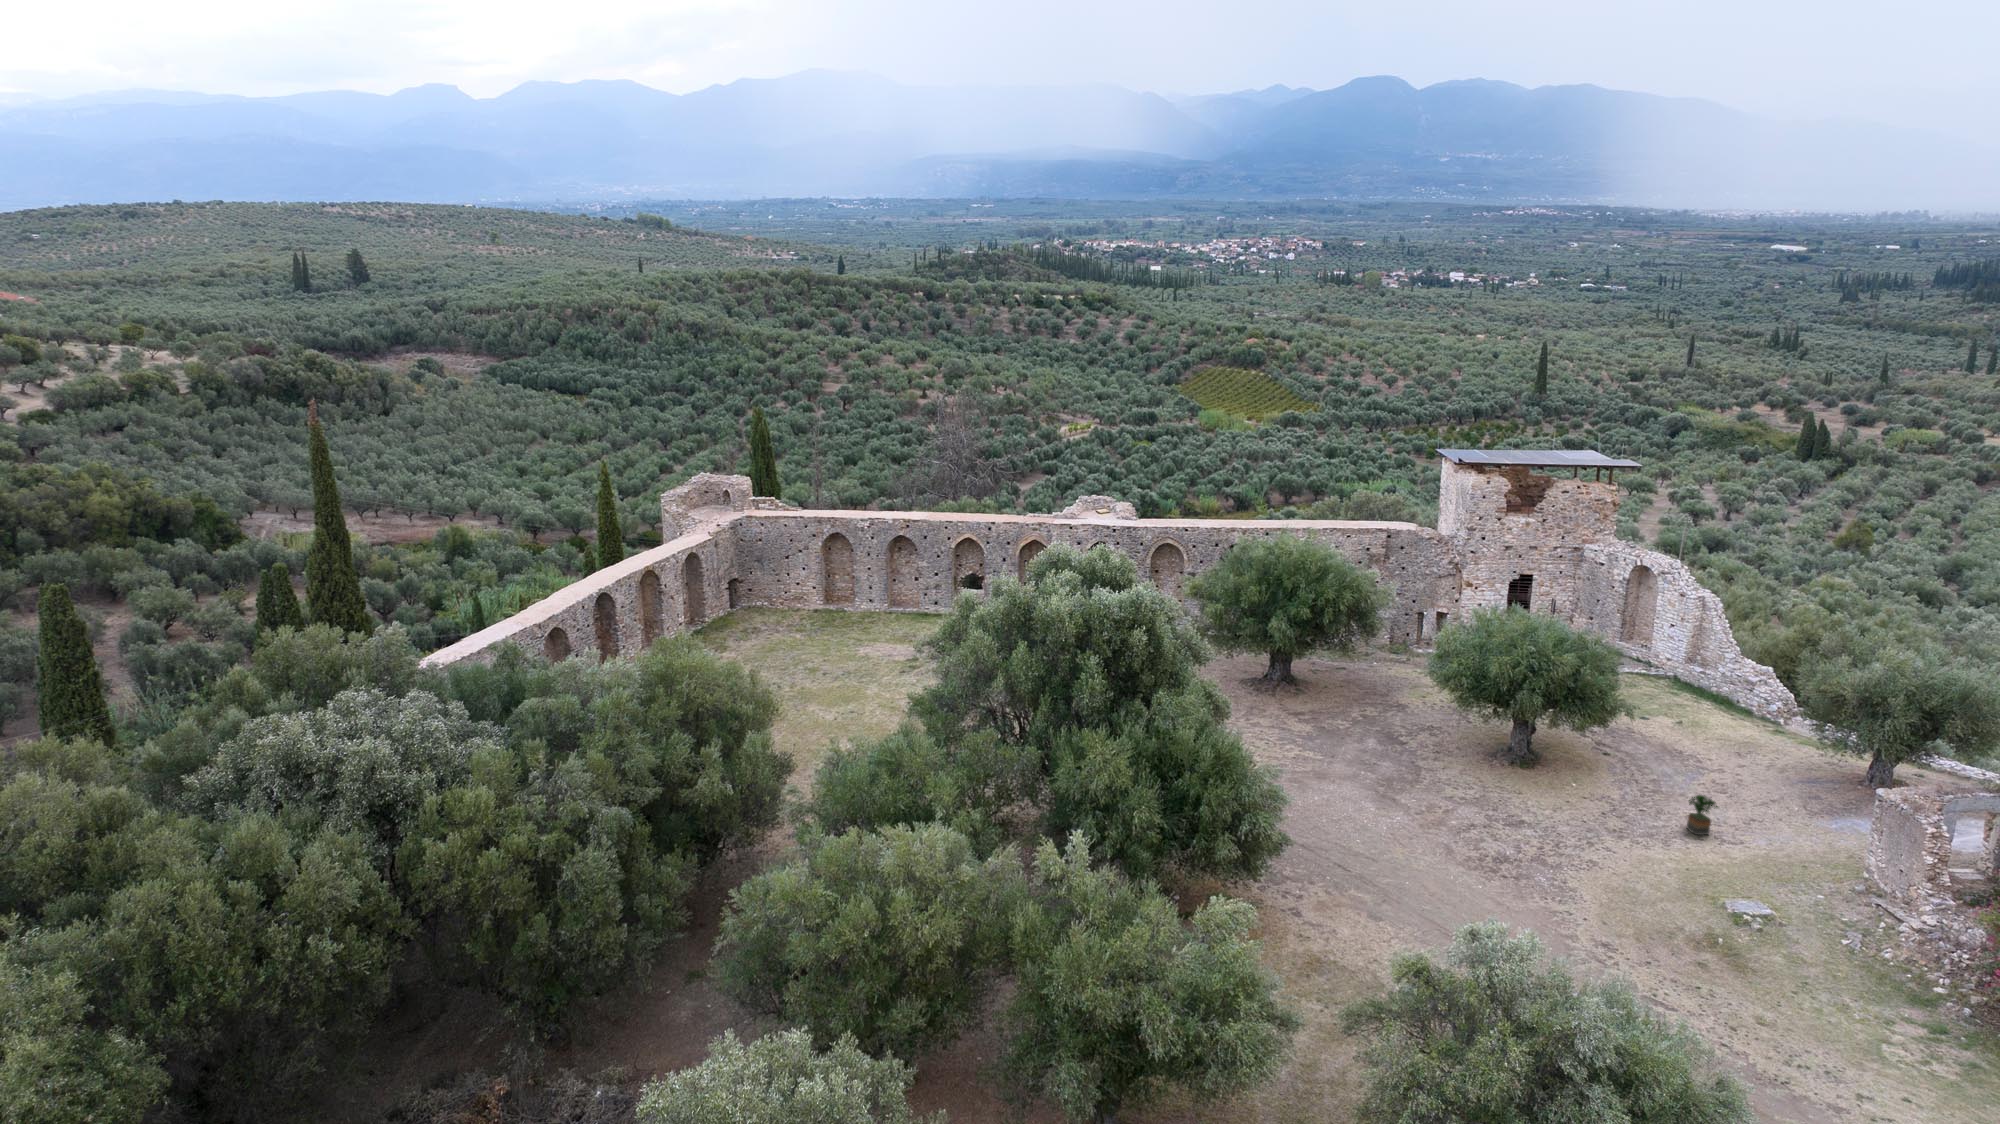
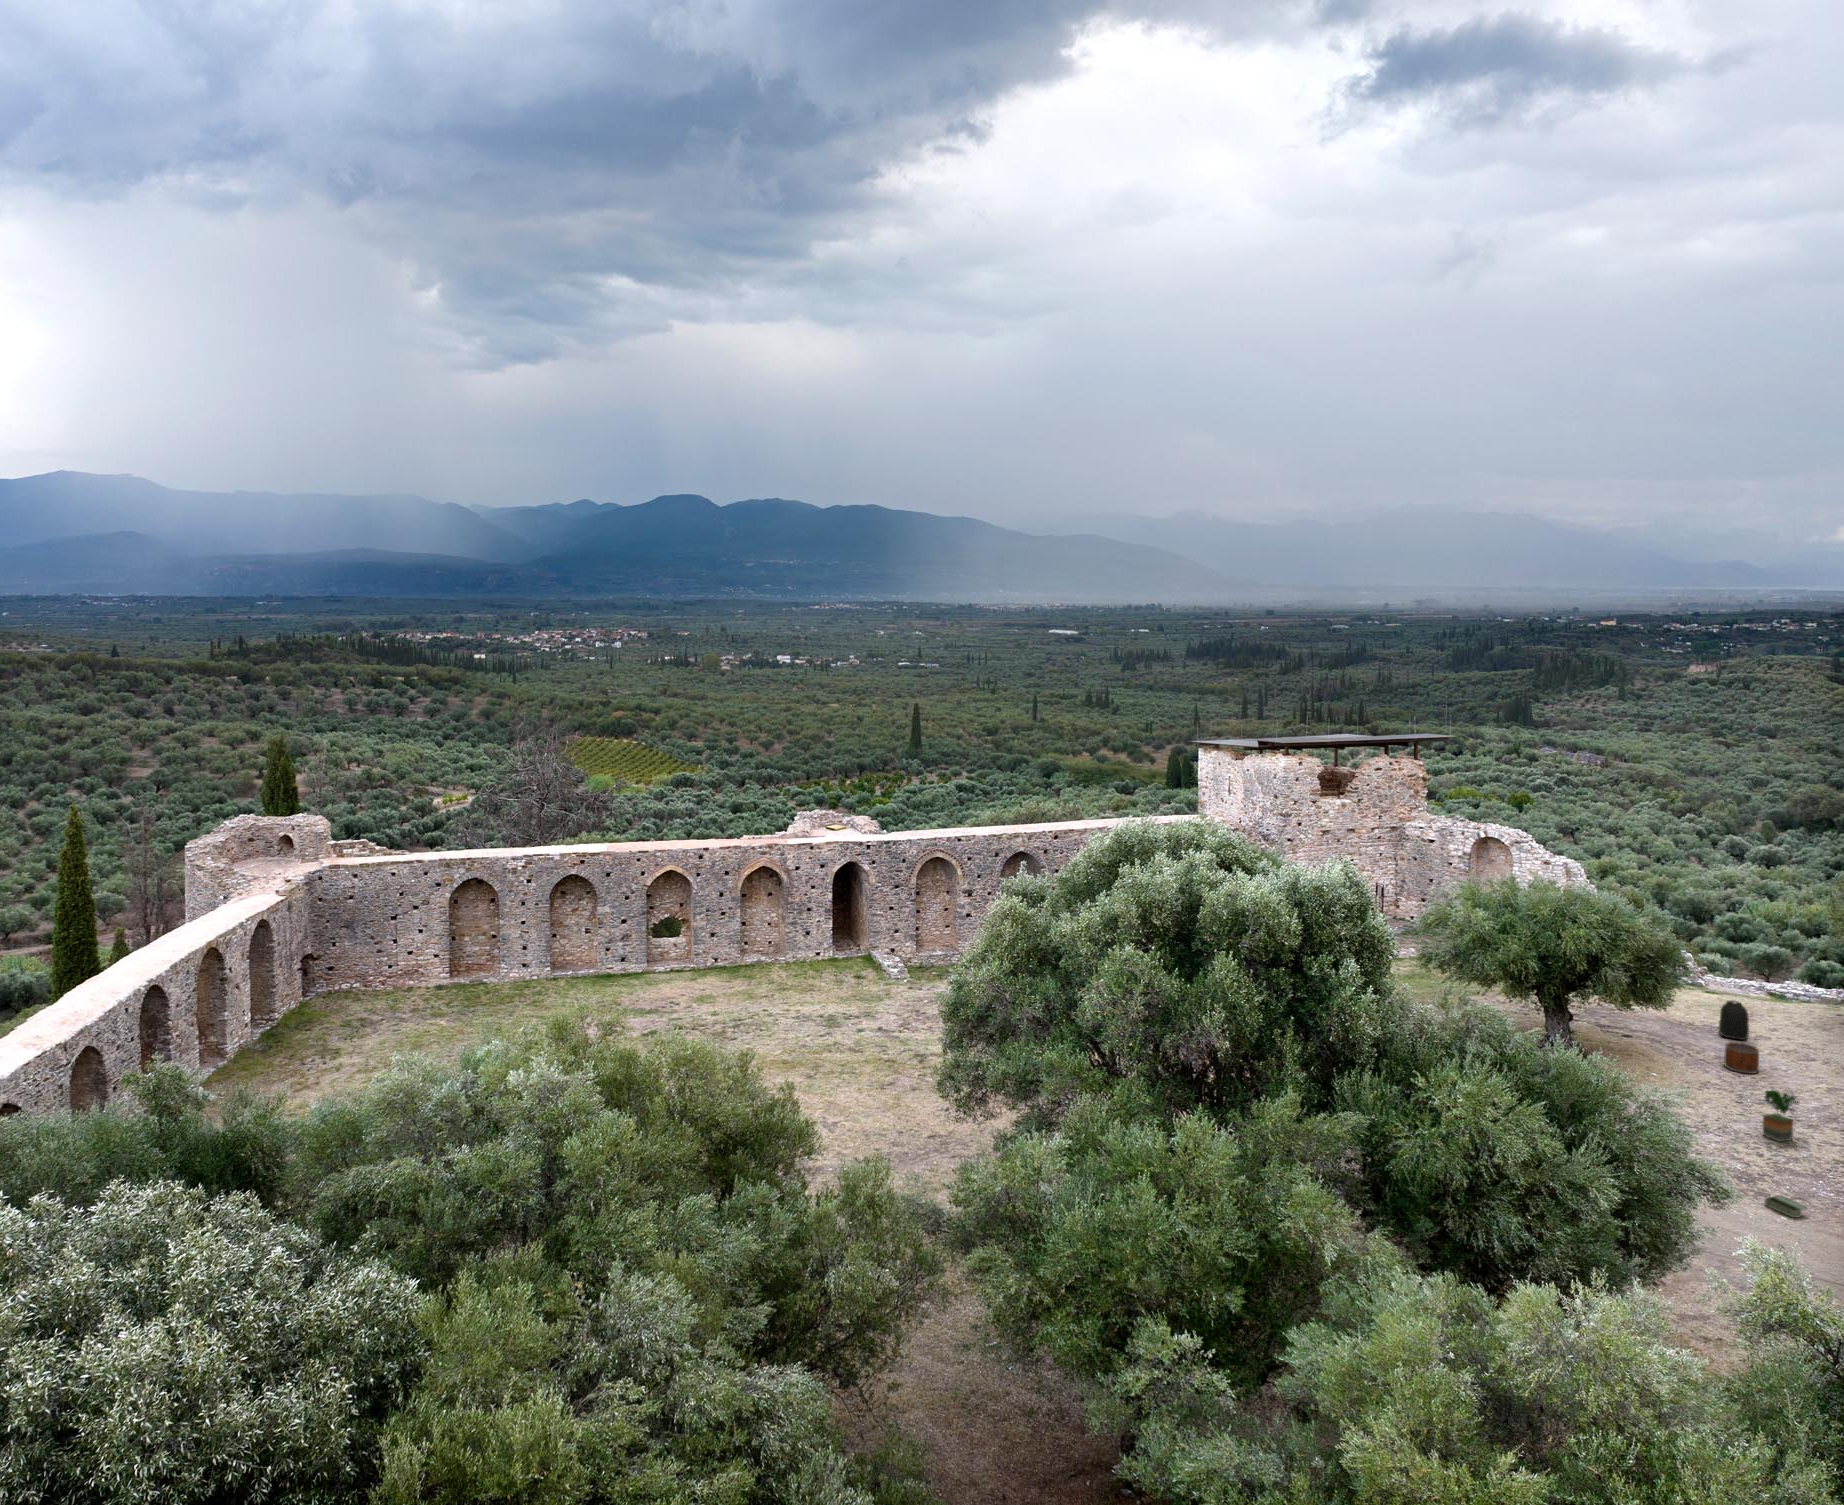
backpack: none [1765,725,1794,759] -> present [1719,1001,1749,1040]
bucket: none [1730,758,1762,785] -> present [1724,1042,1759,1074]
toolbox: none [1612,867,1640,884] -> present [1765,1195,1807,1218]

